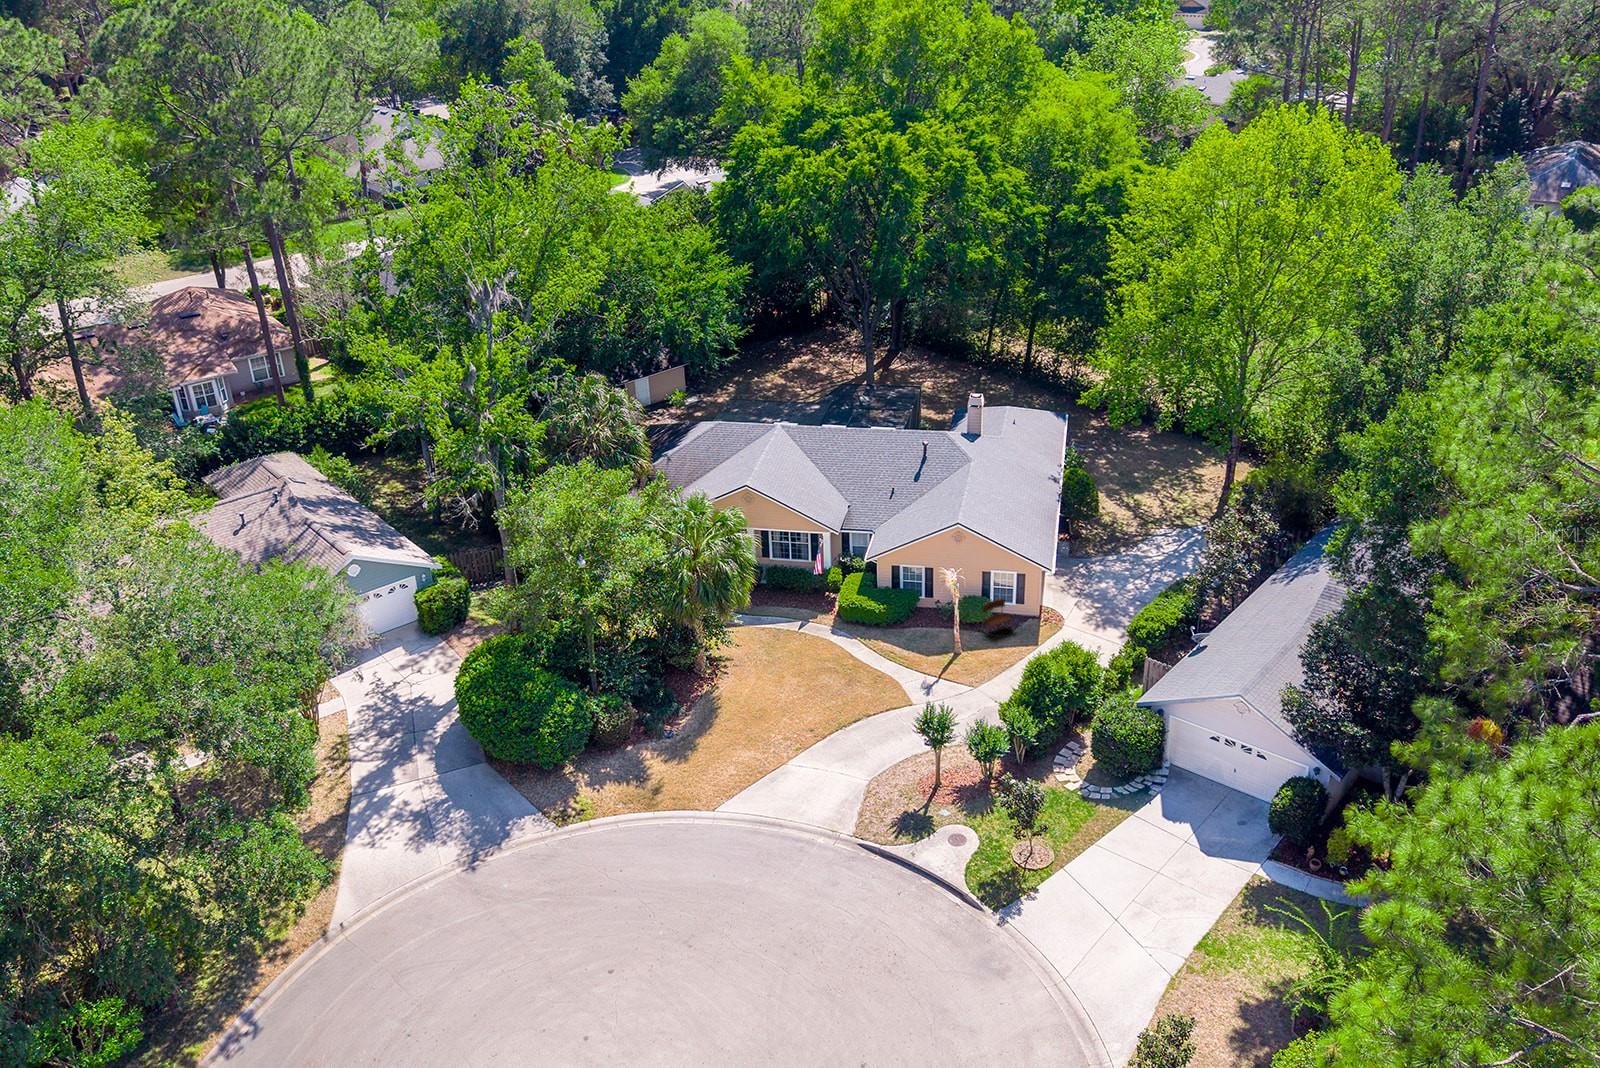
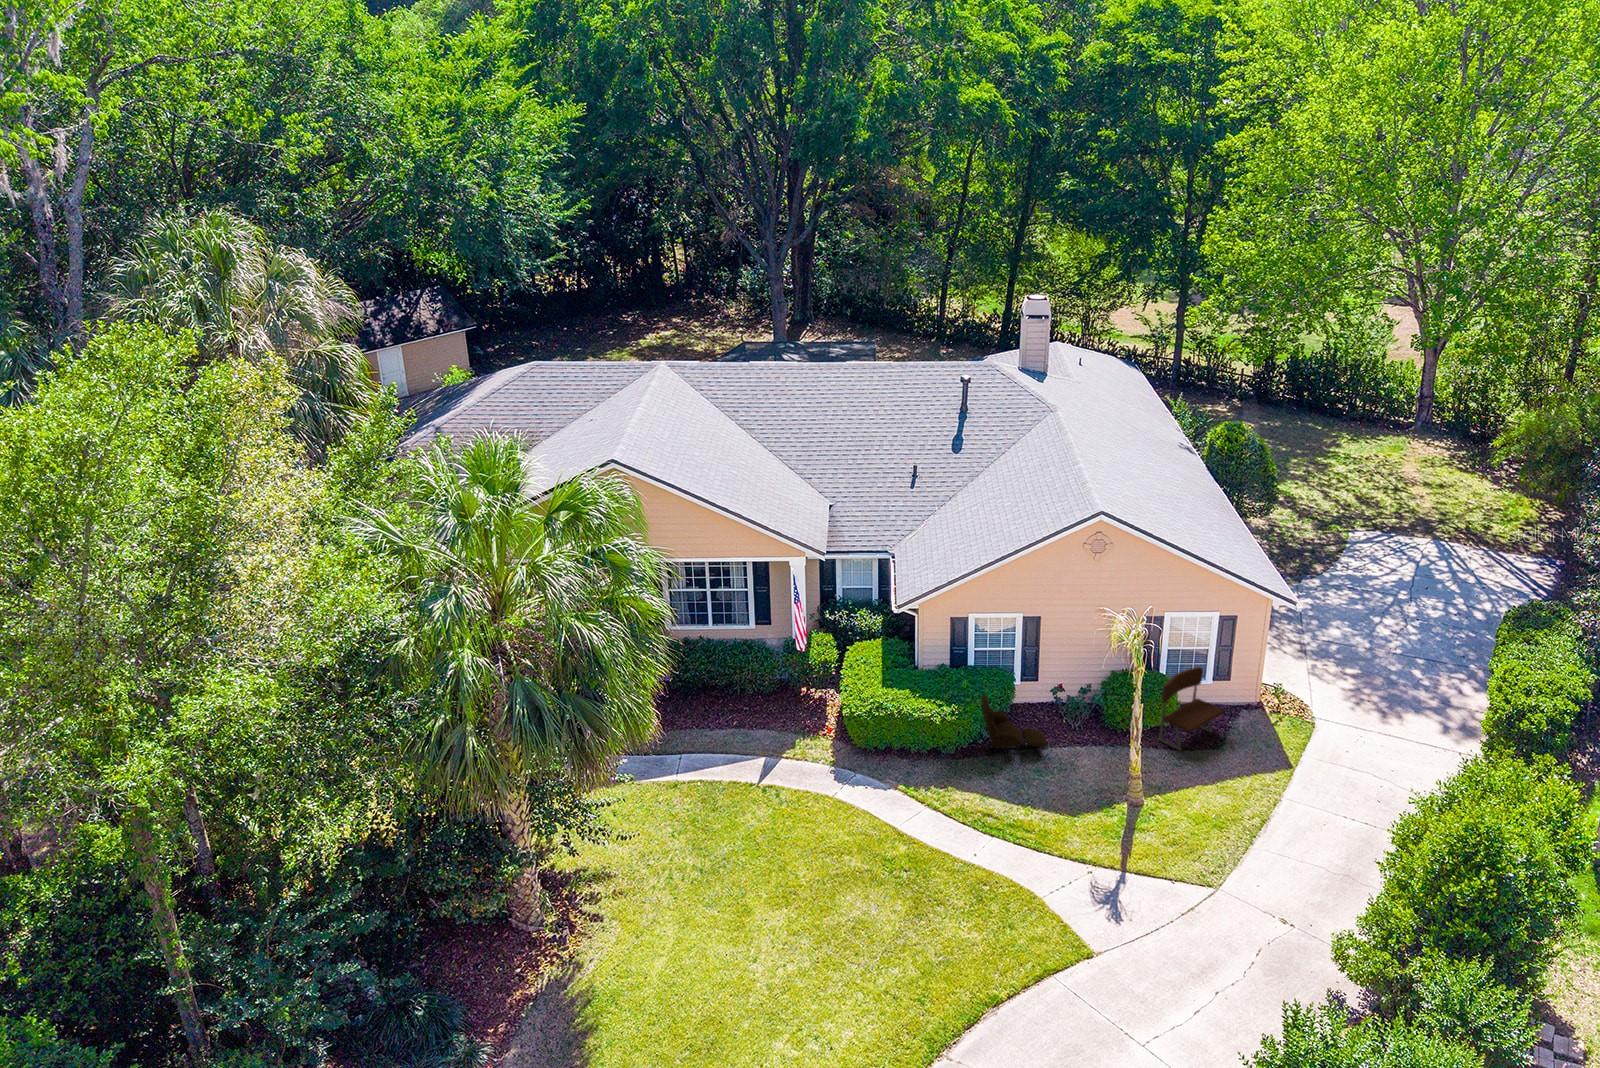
lounge chair: none [900,602,929,632] -> present [981,695,1047,761]

